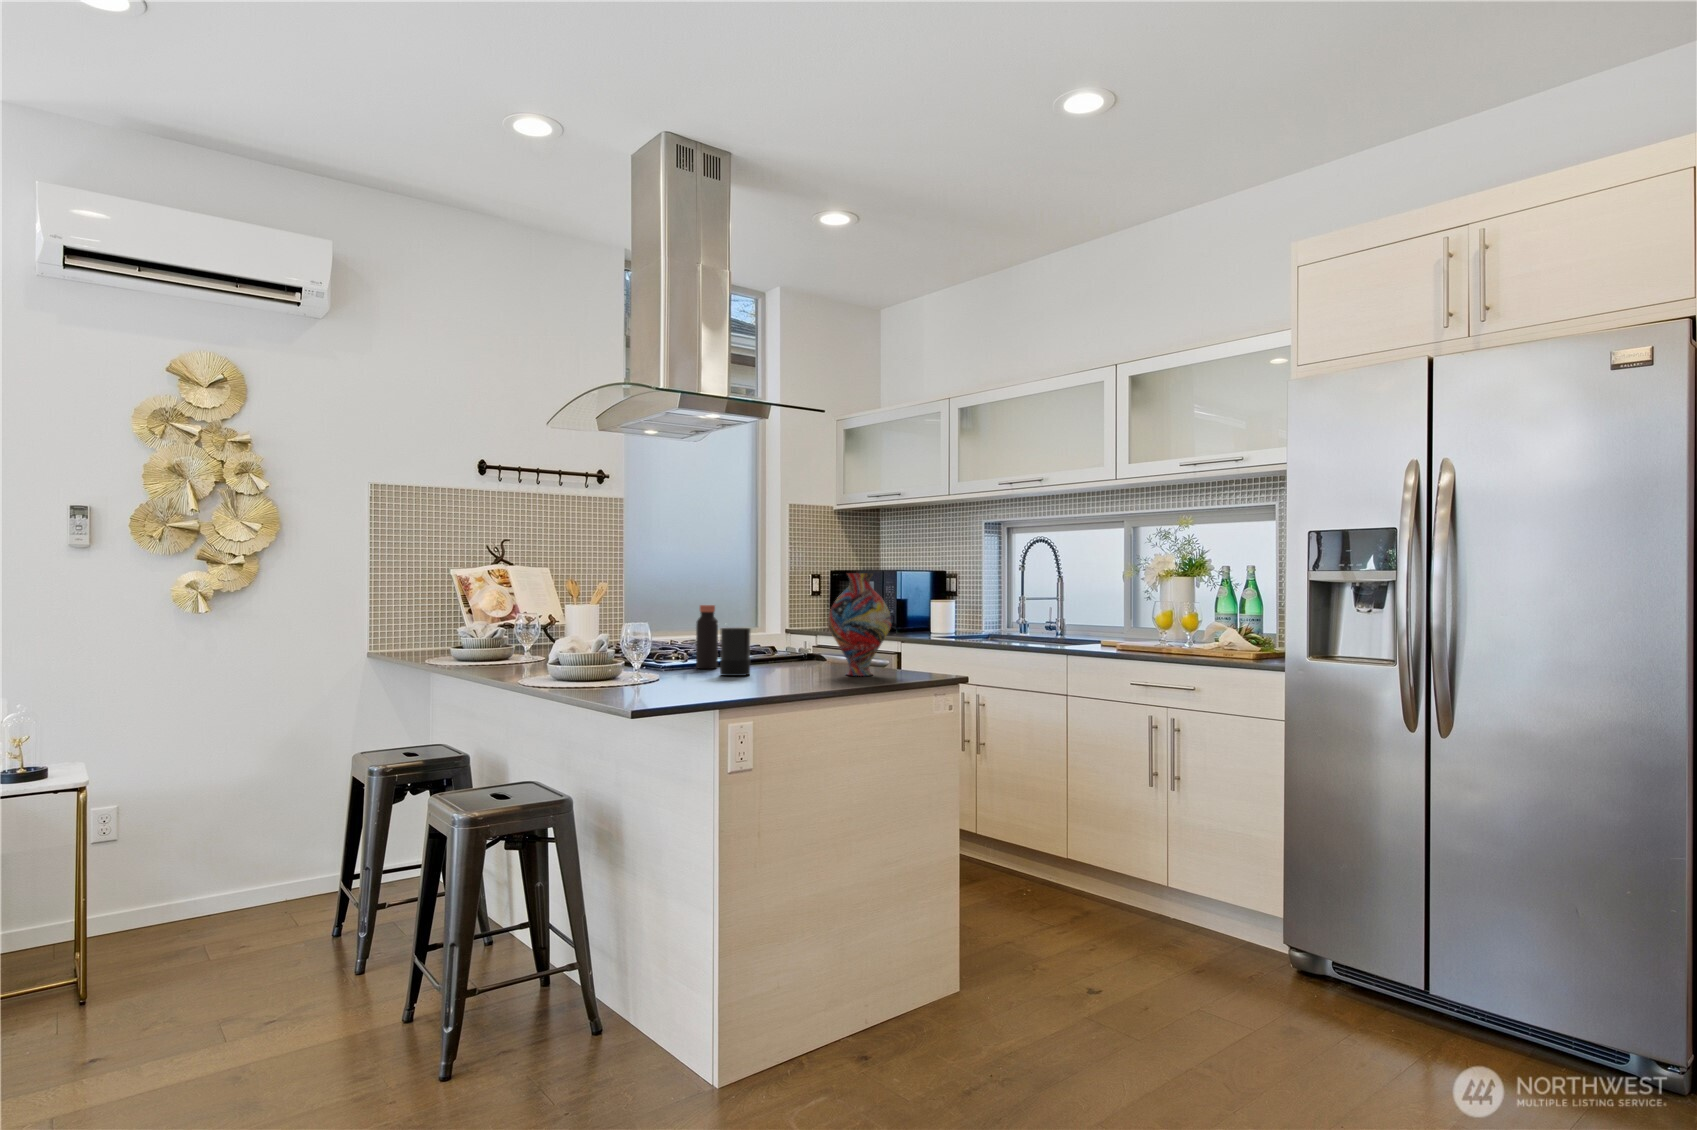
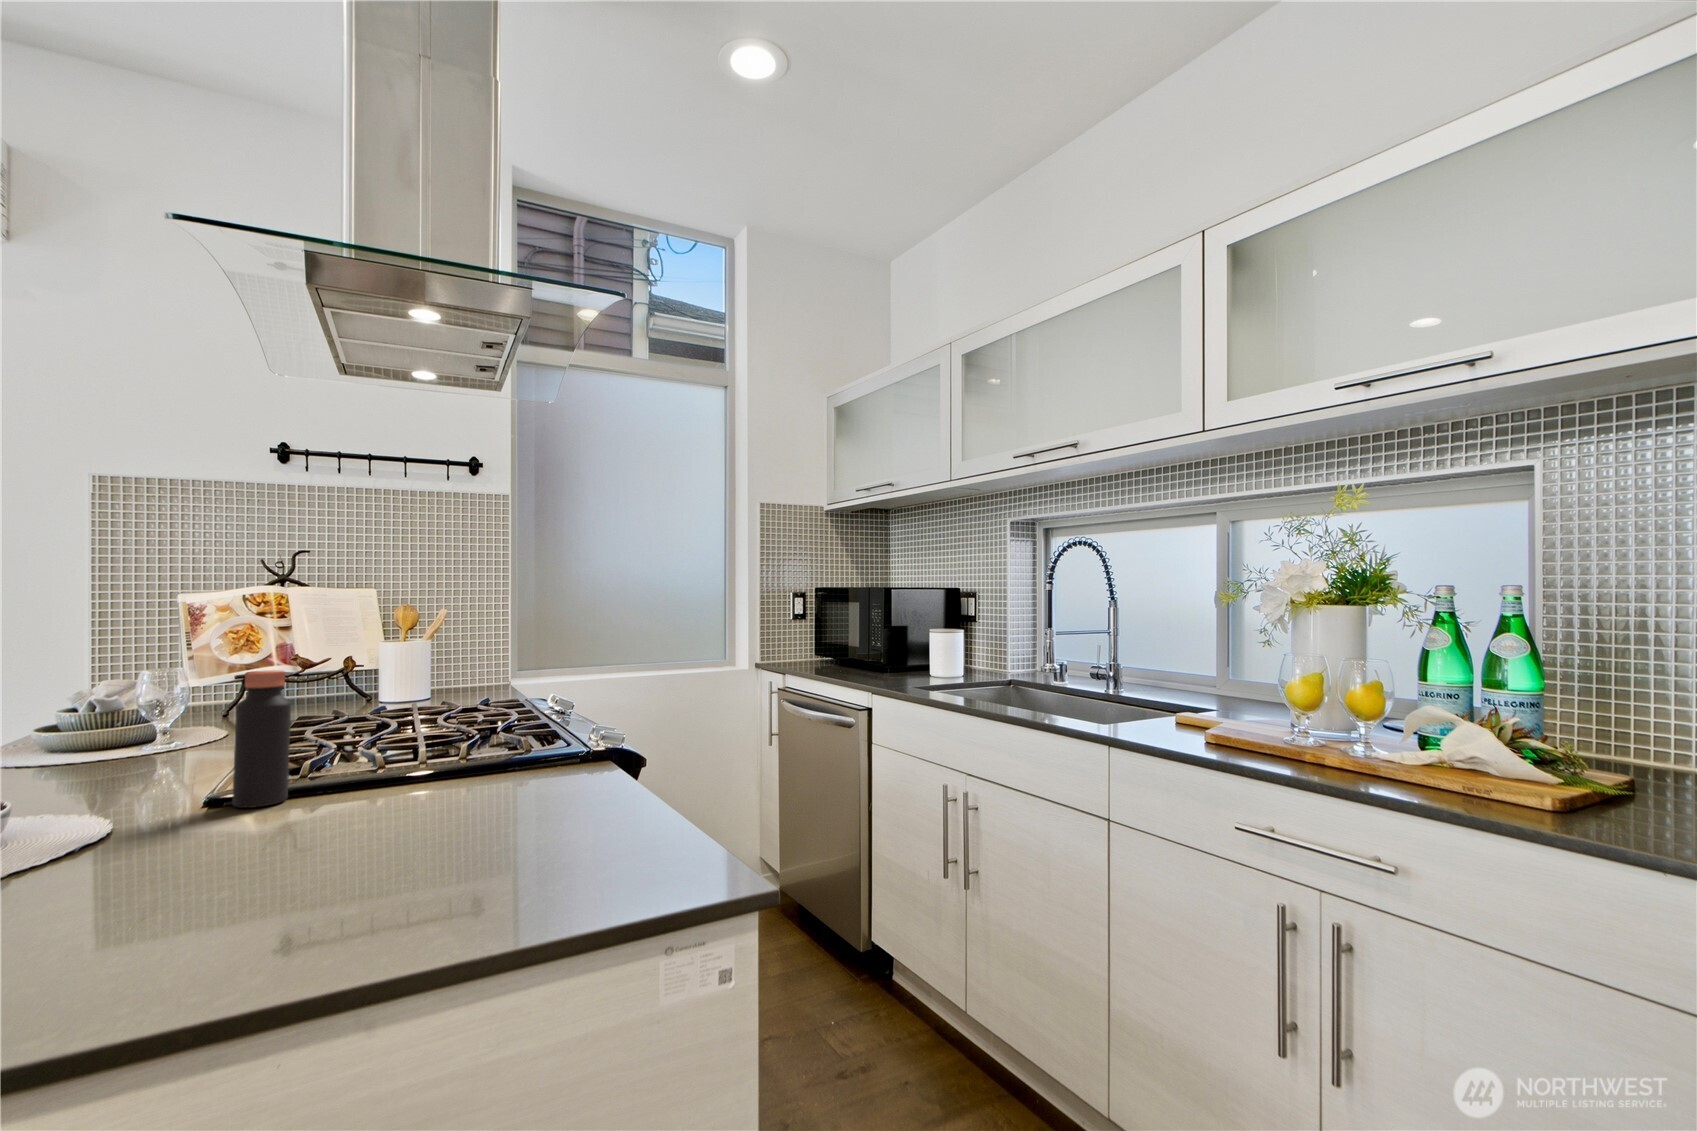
vase: present [828,573,891,676] -> none [334,613,523,891]
candle: present [720,628,751,676] -> none [118,731,218,869]

